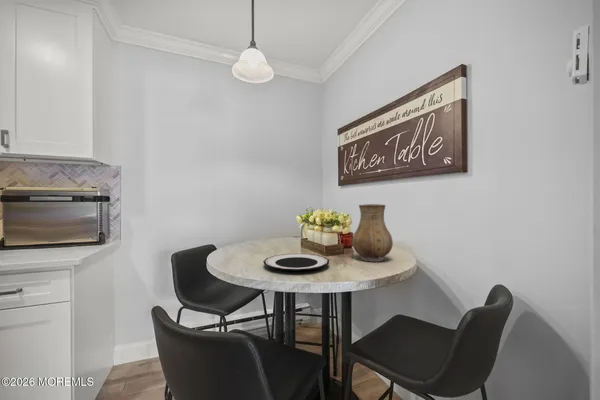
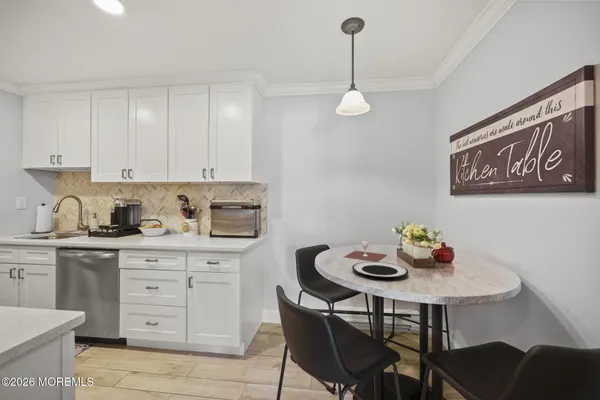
ceramic pitcher: present [352,204,393,262] -> none [438,223,482,280]
wine glass: none [243,232,291,255] -> present [344,240,386,262]

